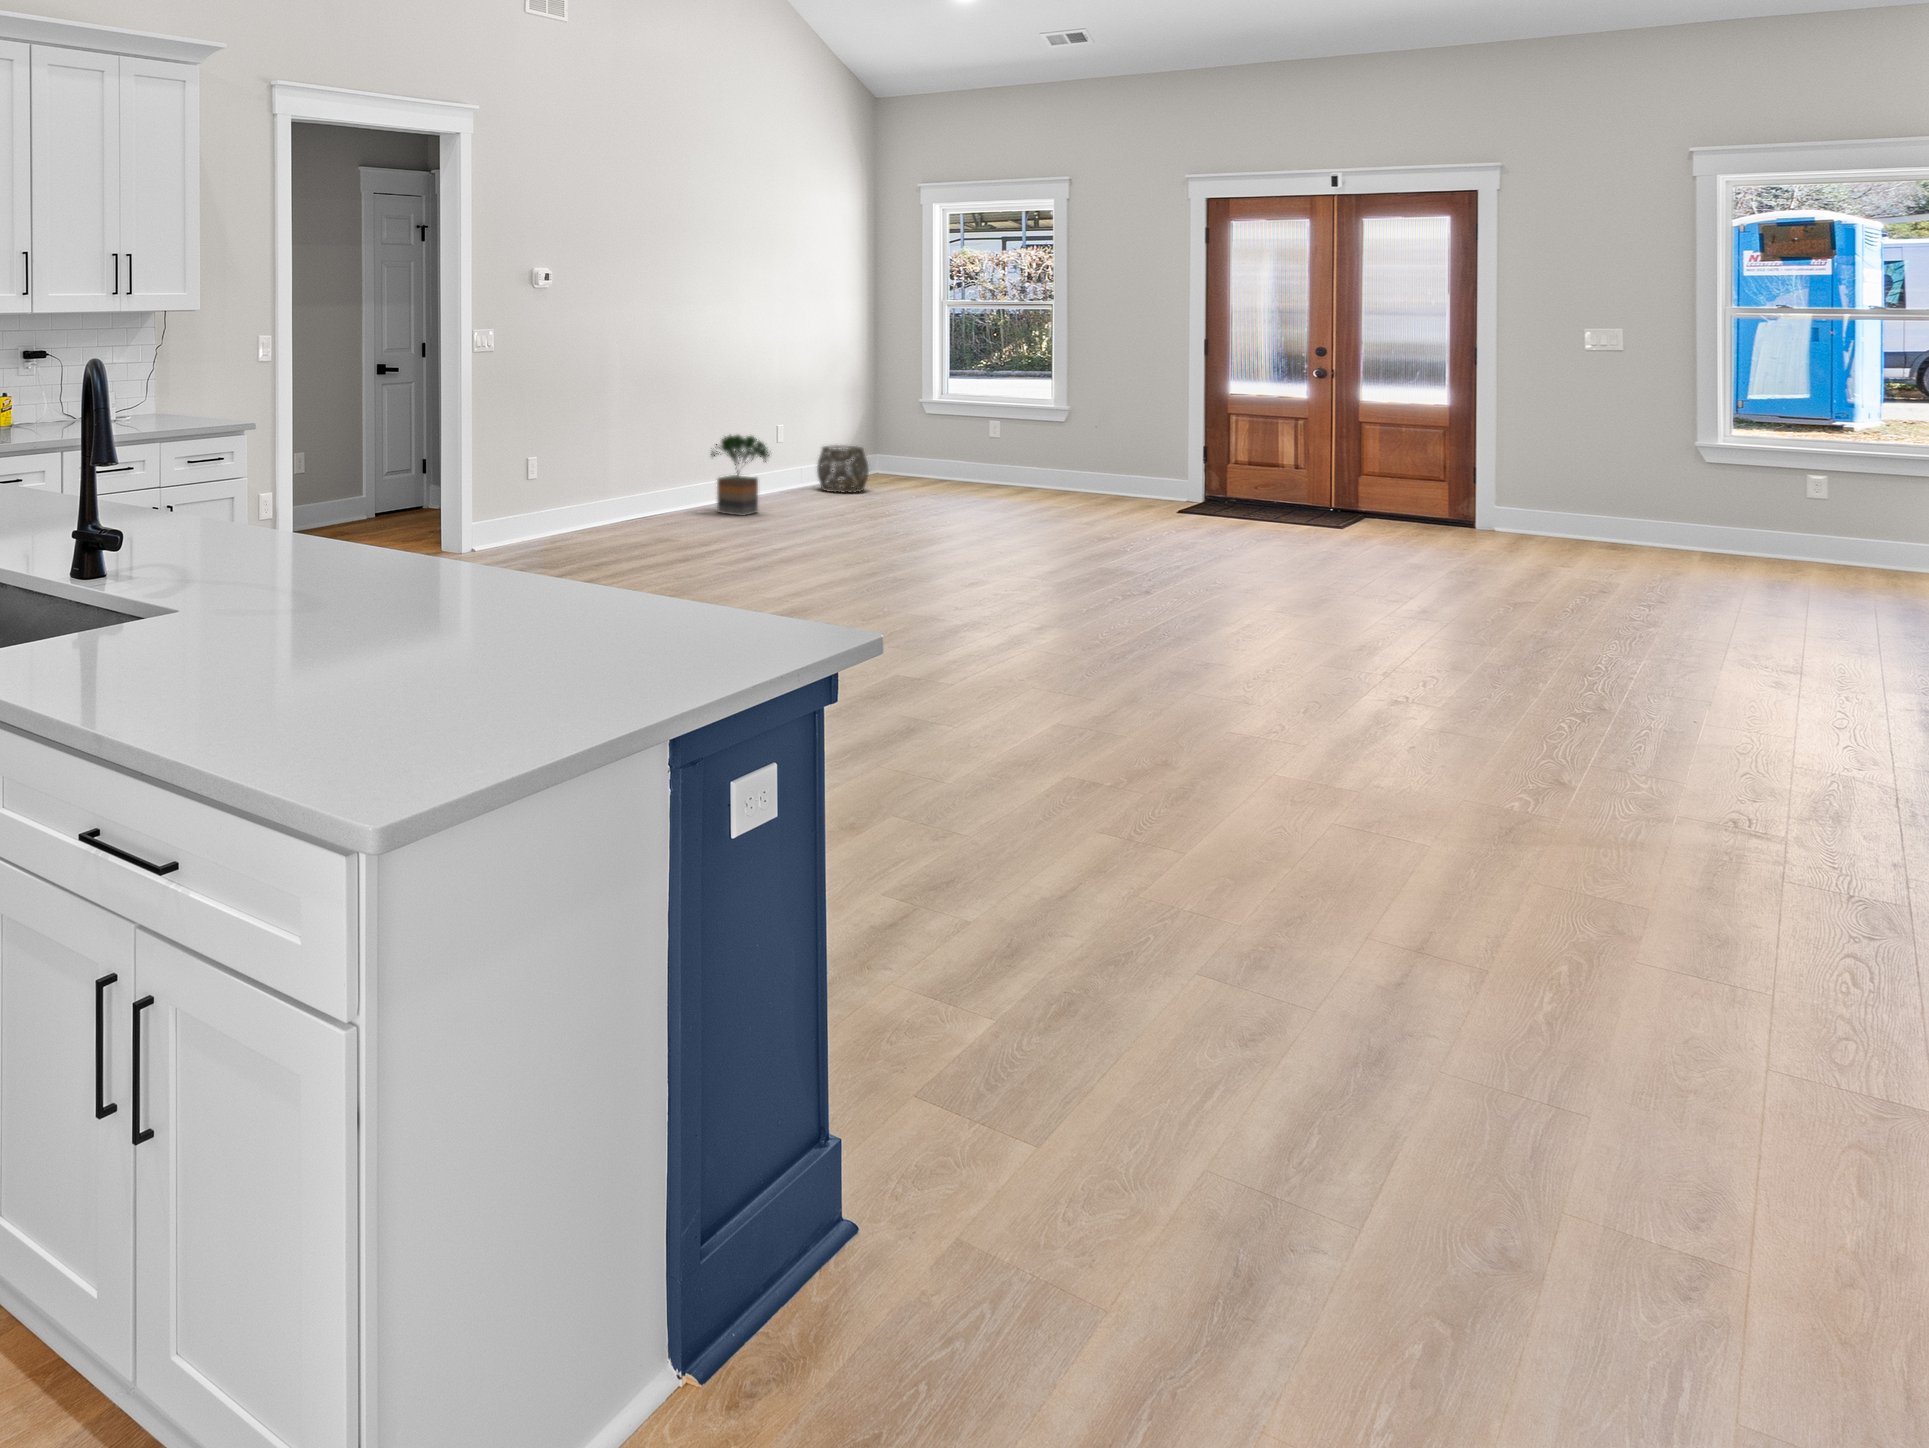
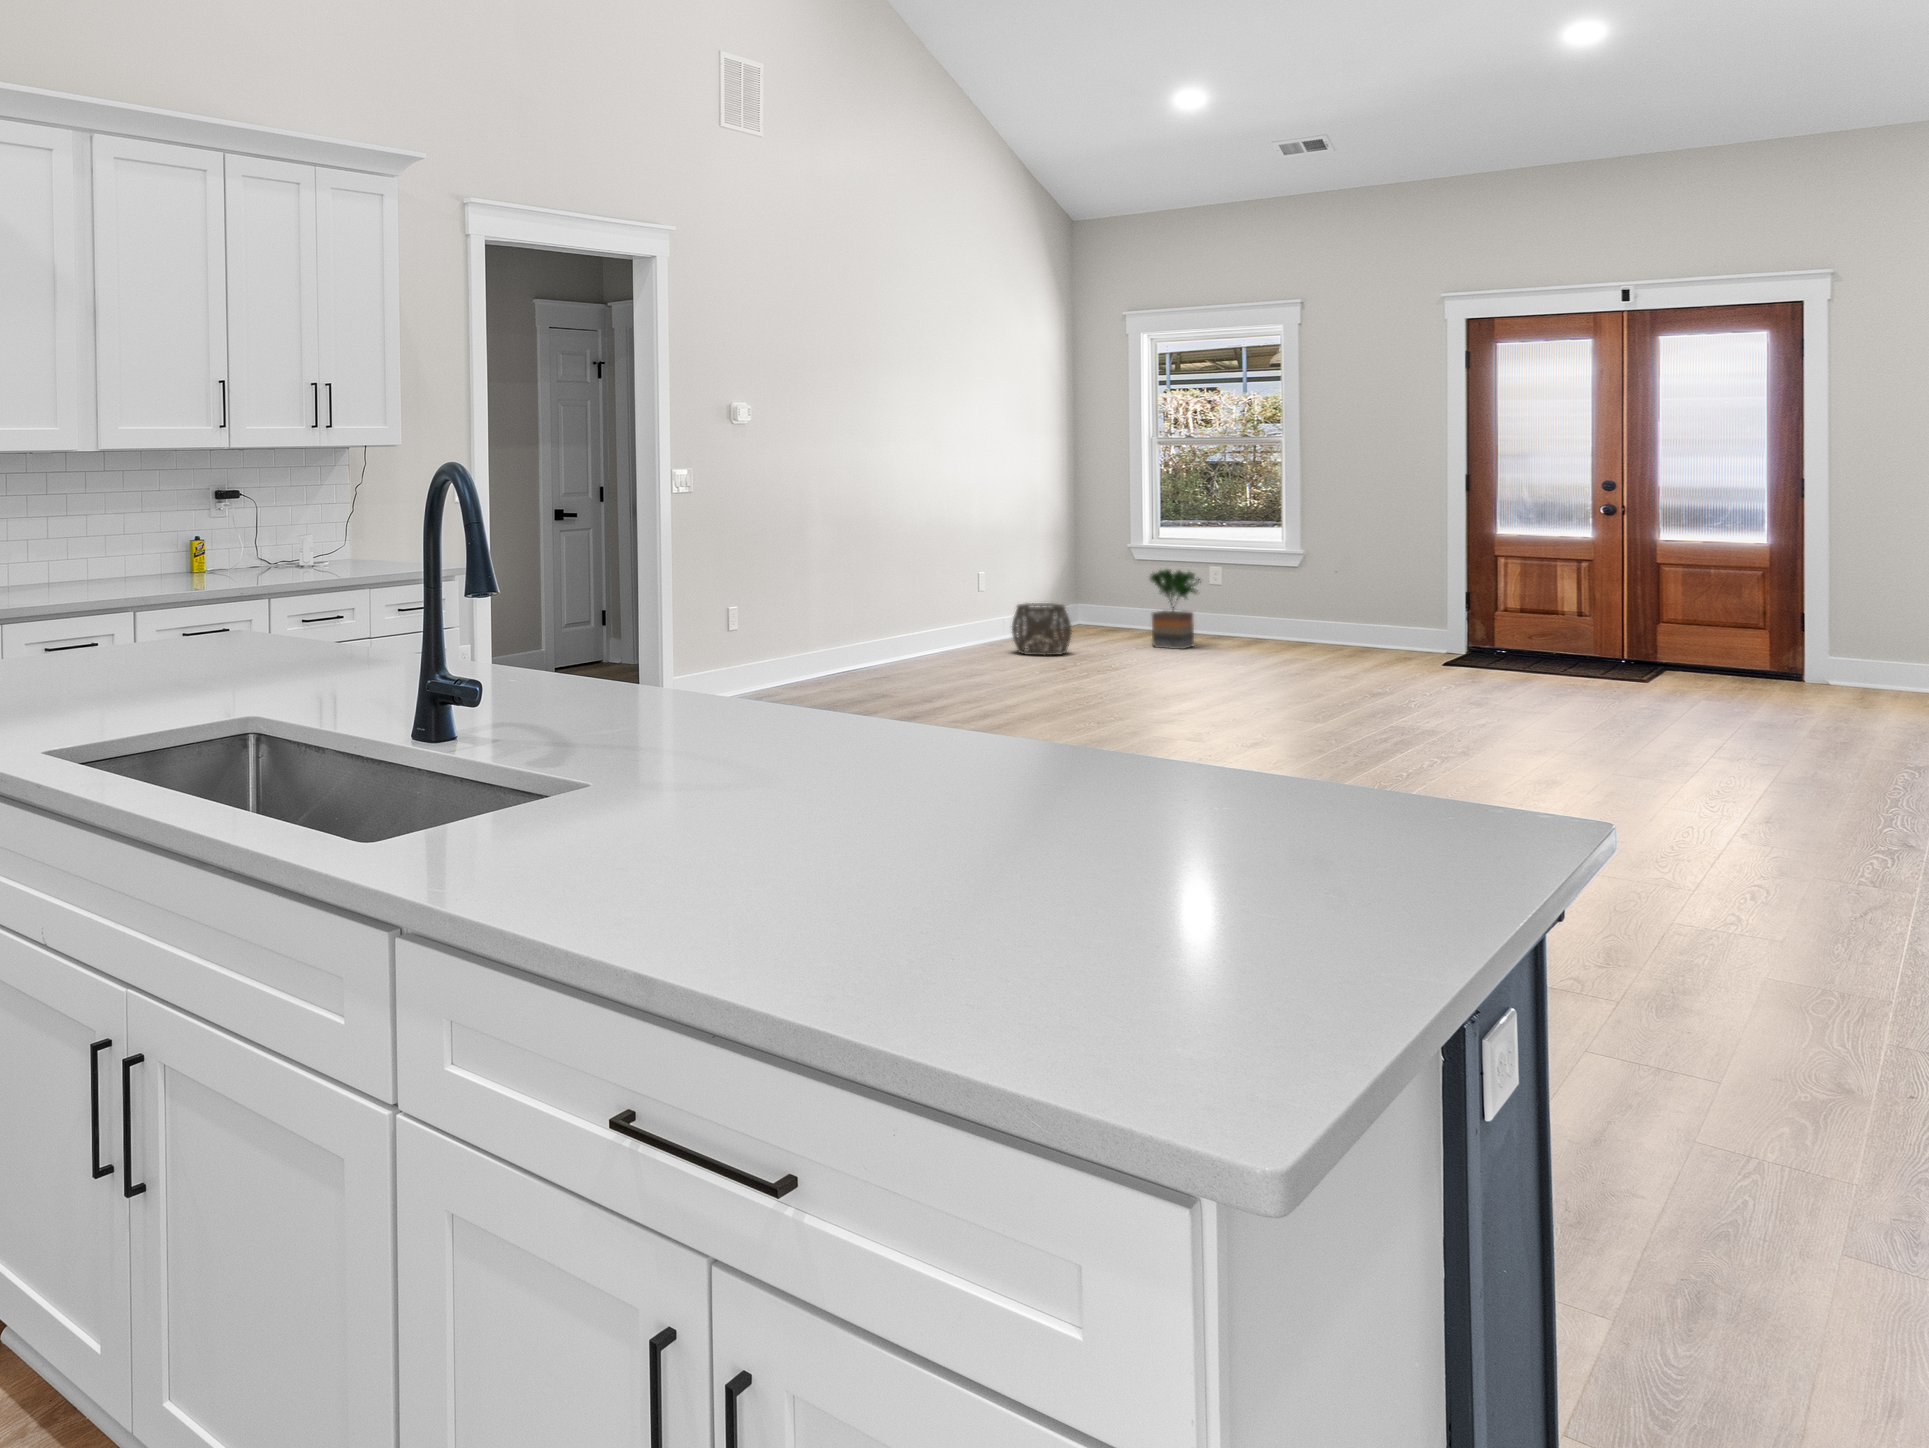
potted tree: present [711,434,770,516] -> present [1150,569,1201,649]

